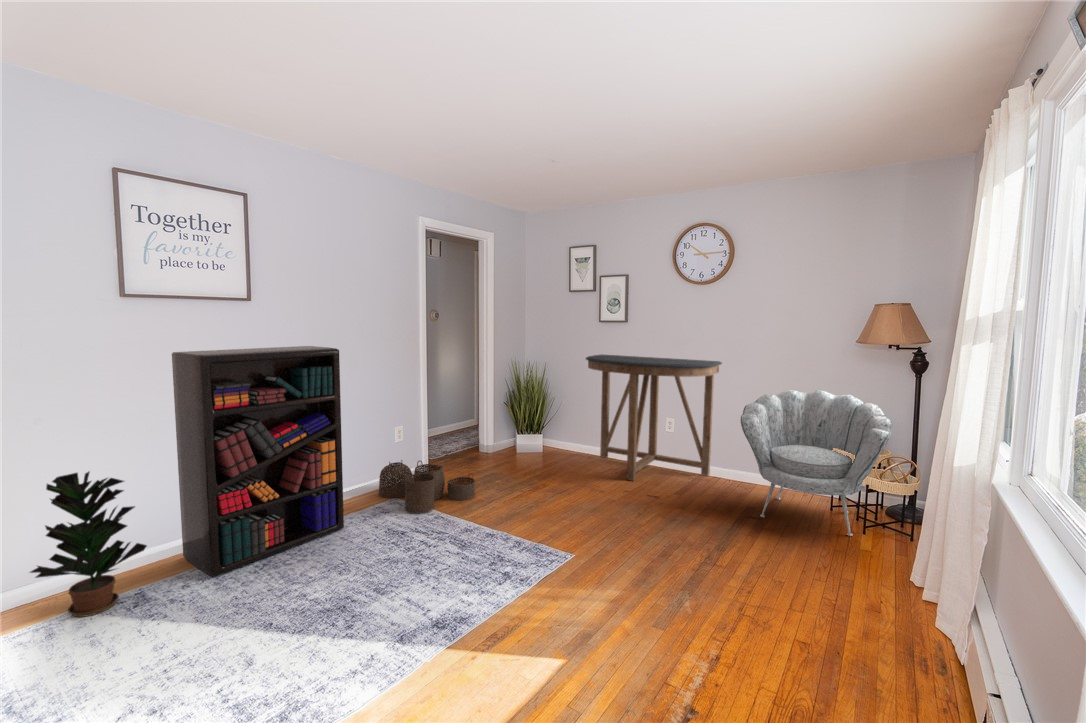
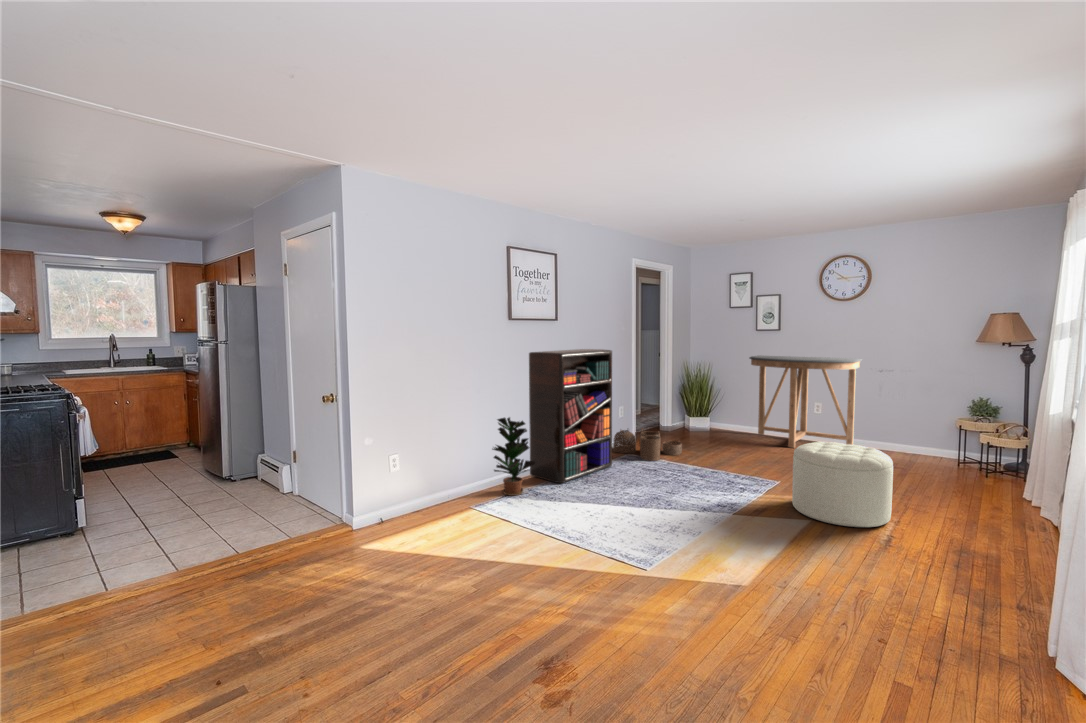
armchair: present [741,390,892,536] -> none [885,378,1007,479]
ottoman: none [564,507,715,681] -> present [792,442,893,528]

